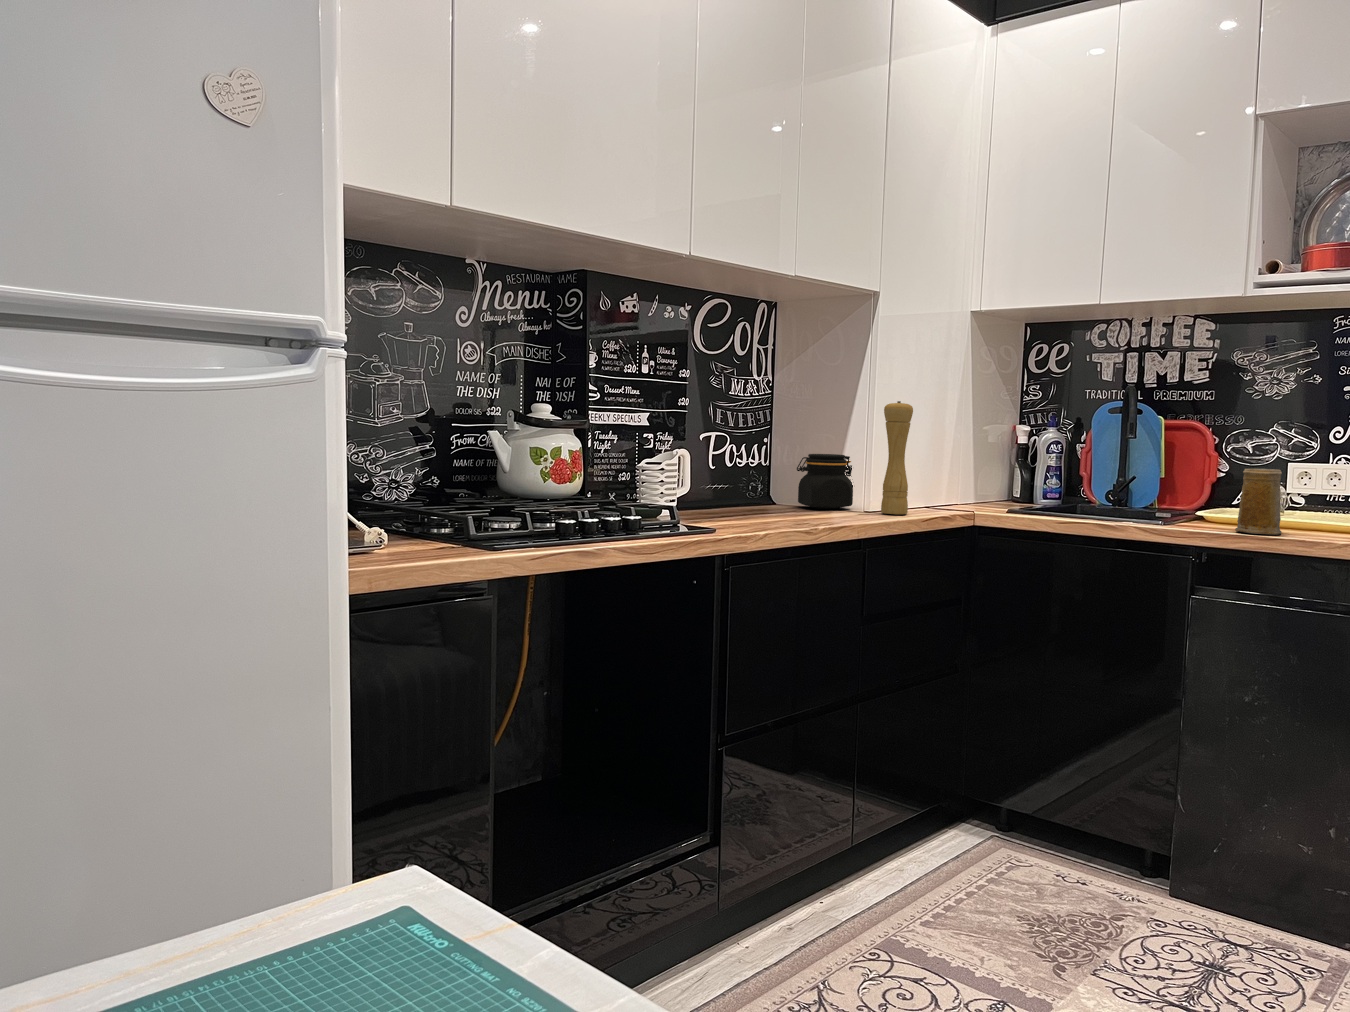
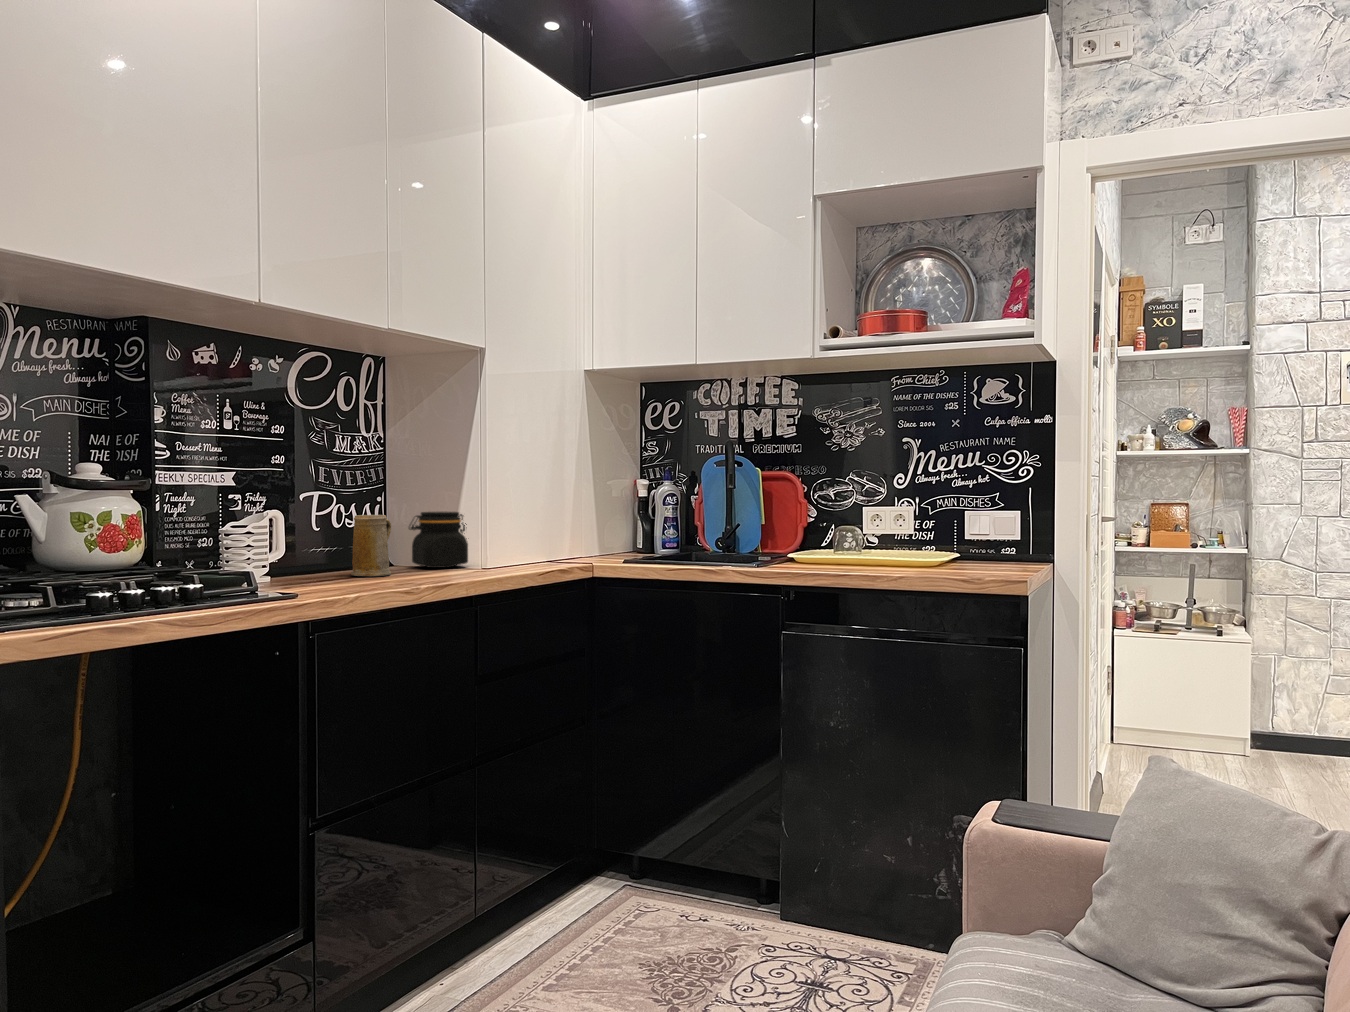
pepper mill: present [881,401,913,514] -> none [494,456,522,570]
mug: present [1235,469,1282,535] -> present [351,515,391,576]

